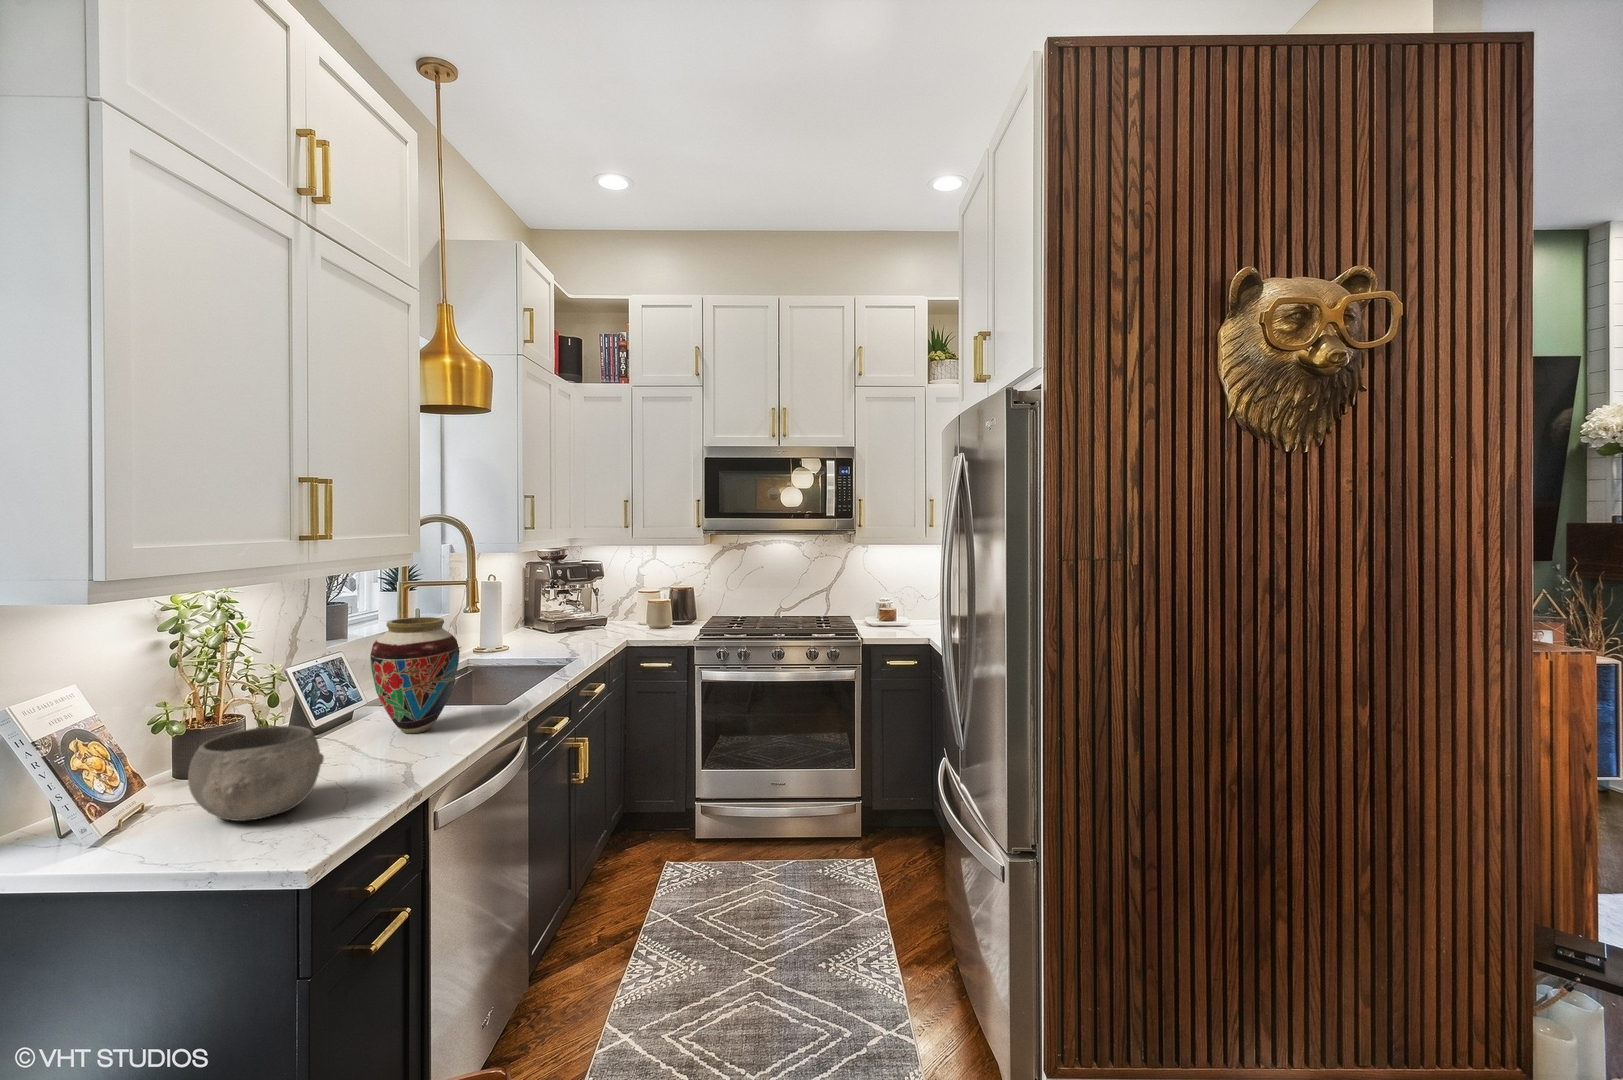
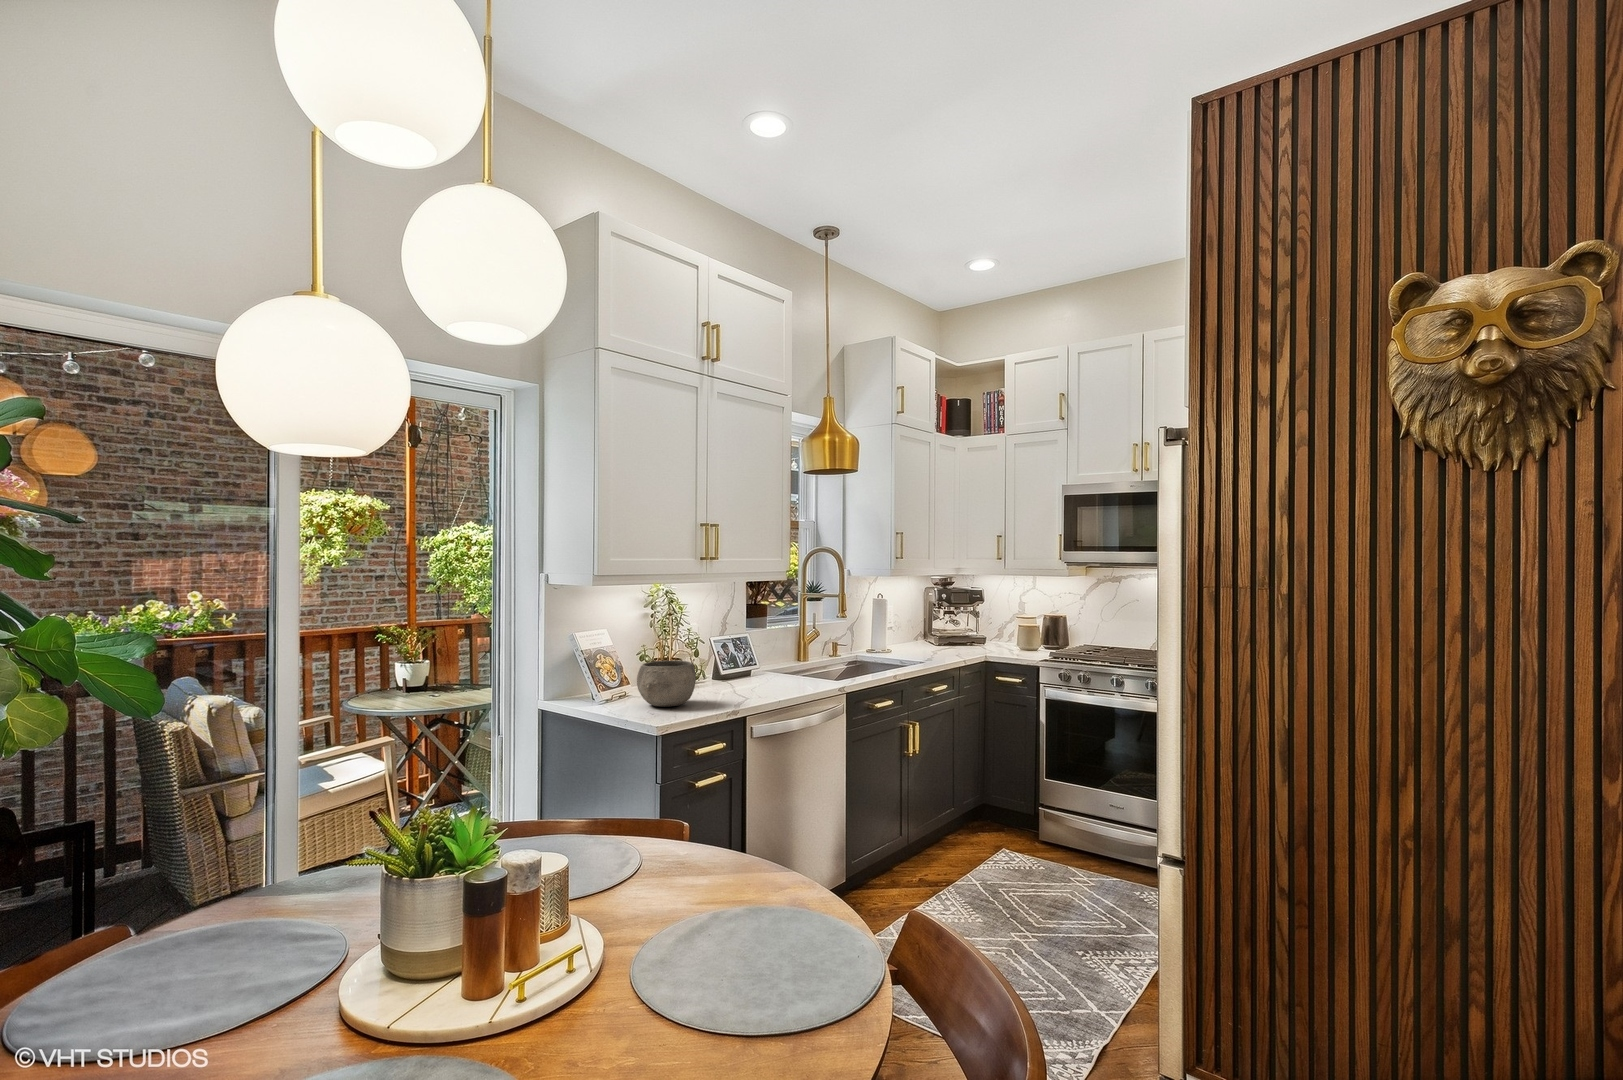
vase: present [370,617,460,733] -> none [750,612,803,687]

